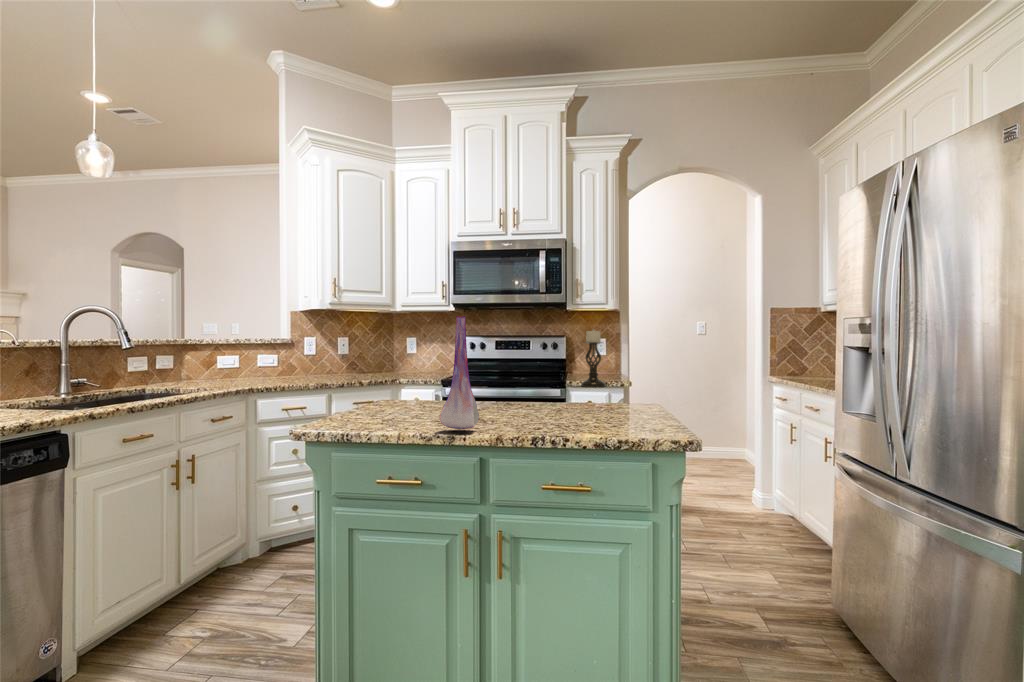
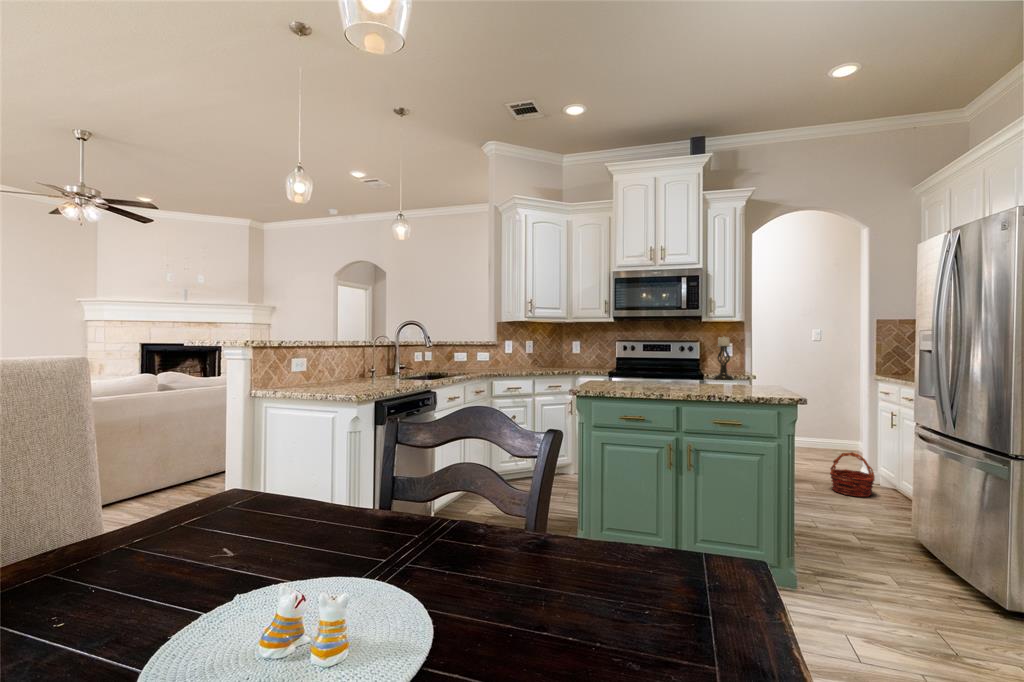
vase: present [440,316,479,429] -> none [652,330,676,391]
basket: none [720,475,772,533] -> present [830,452,875,497]

